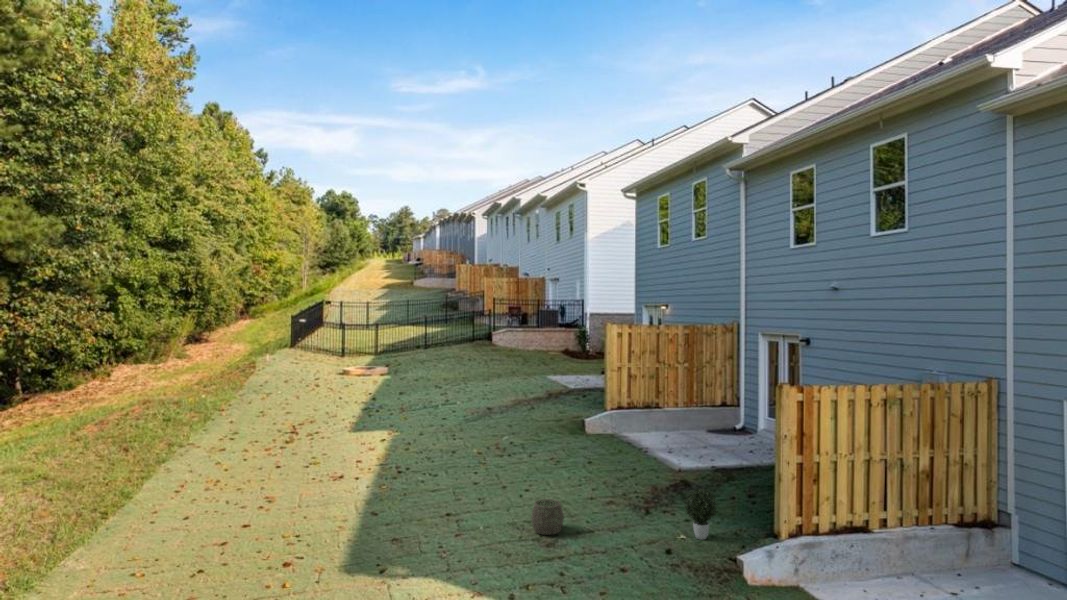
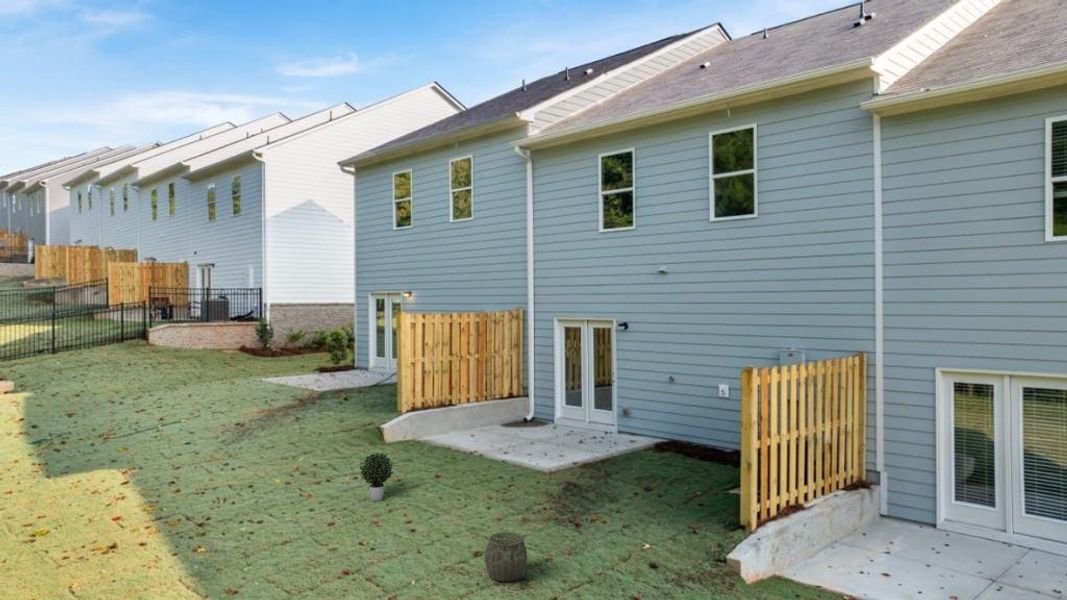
potted plant: present [684,489,718,540] -> present [360,453,394,502]

